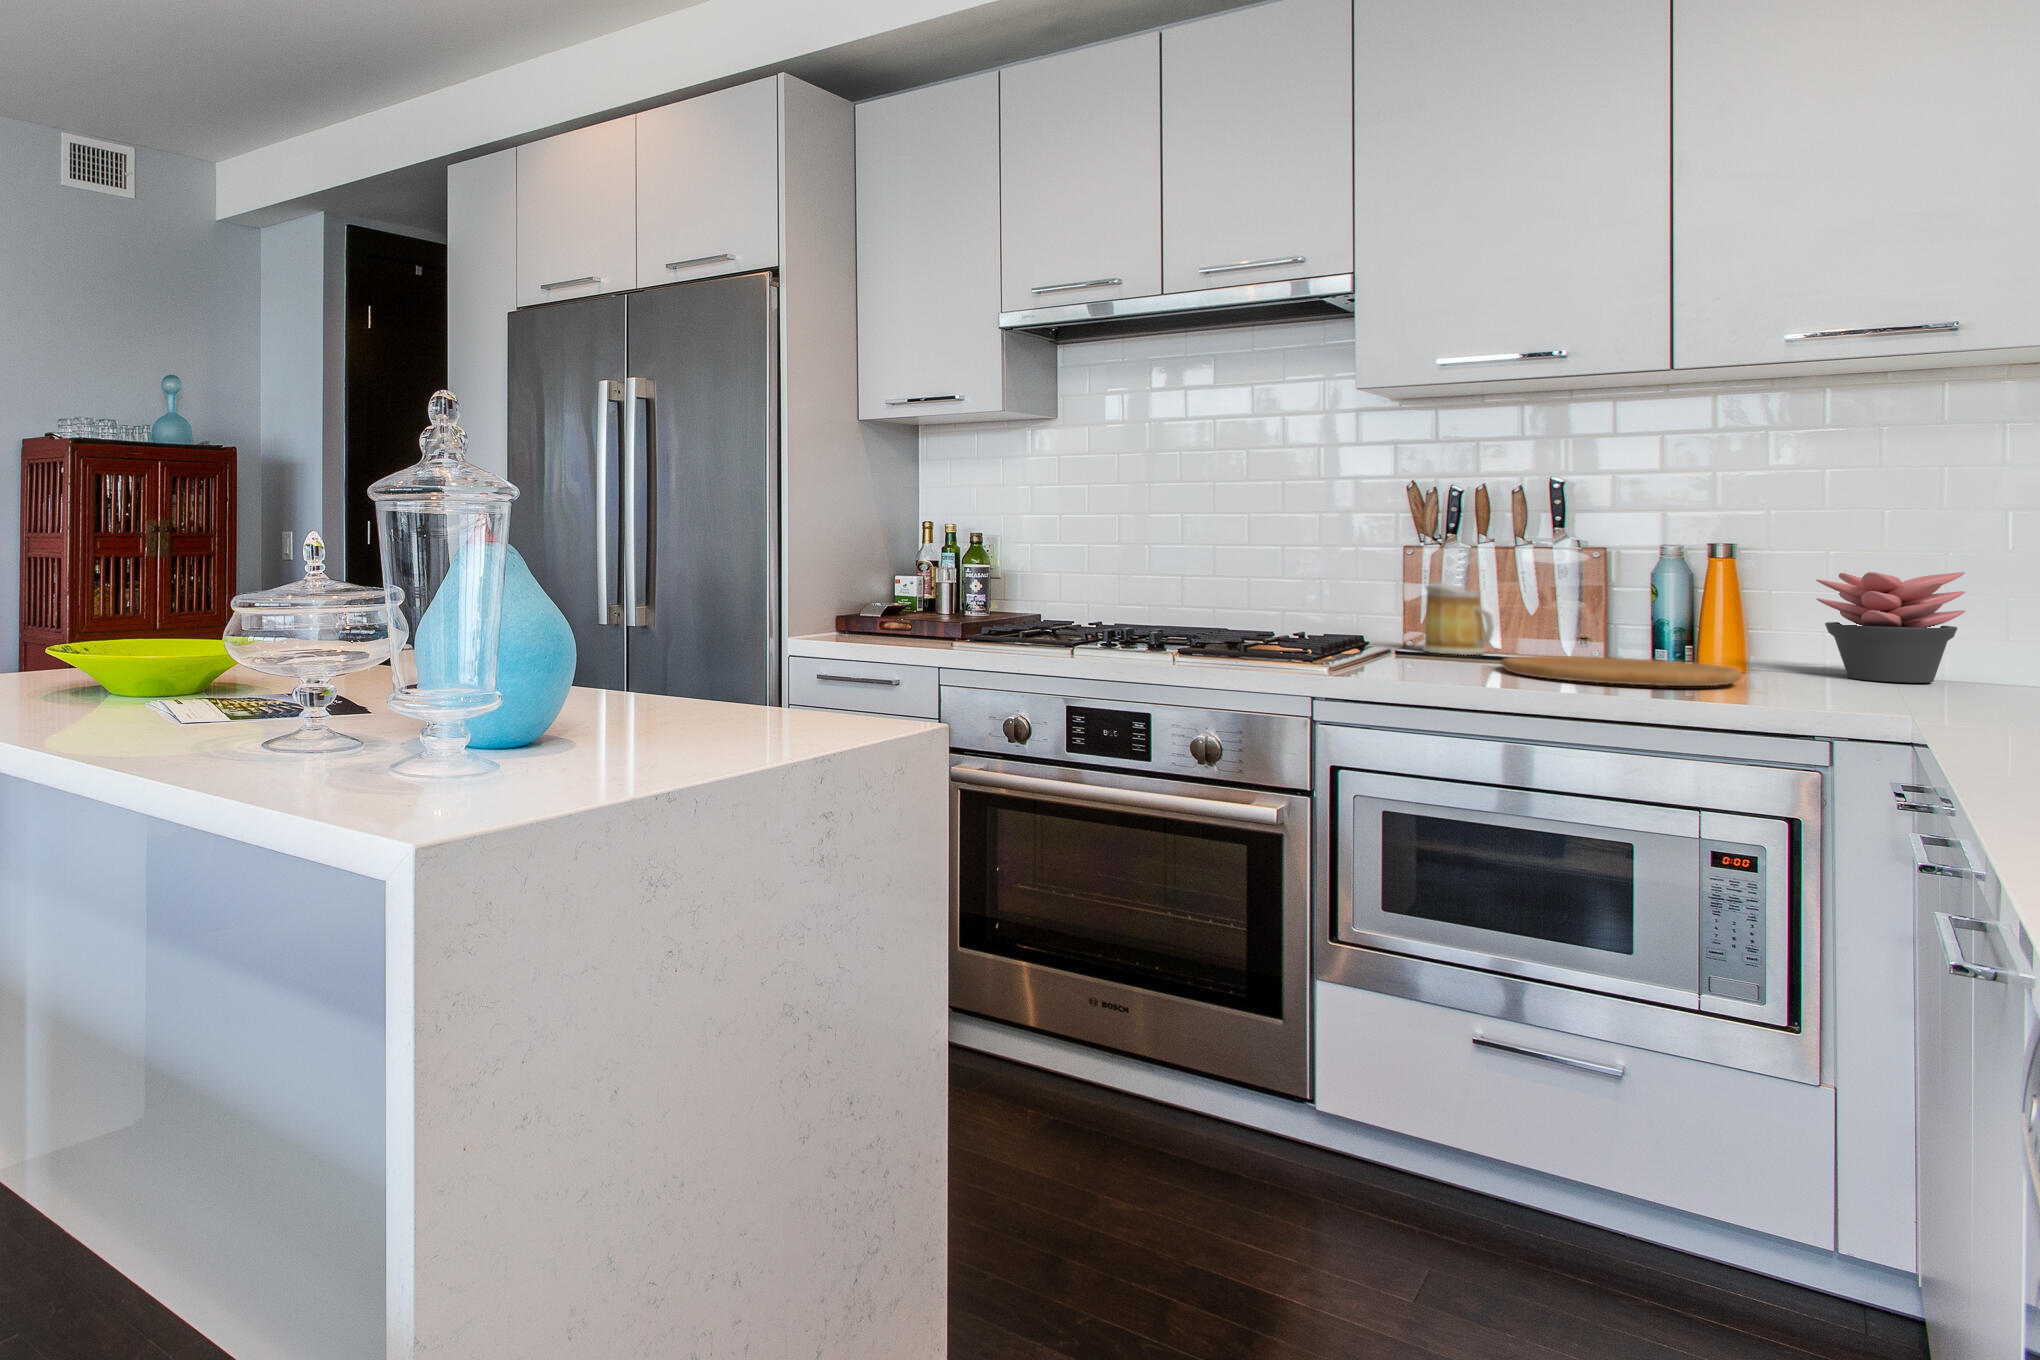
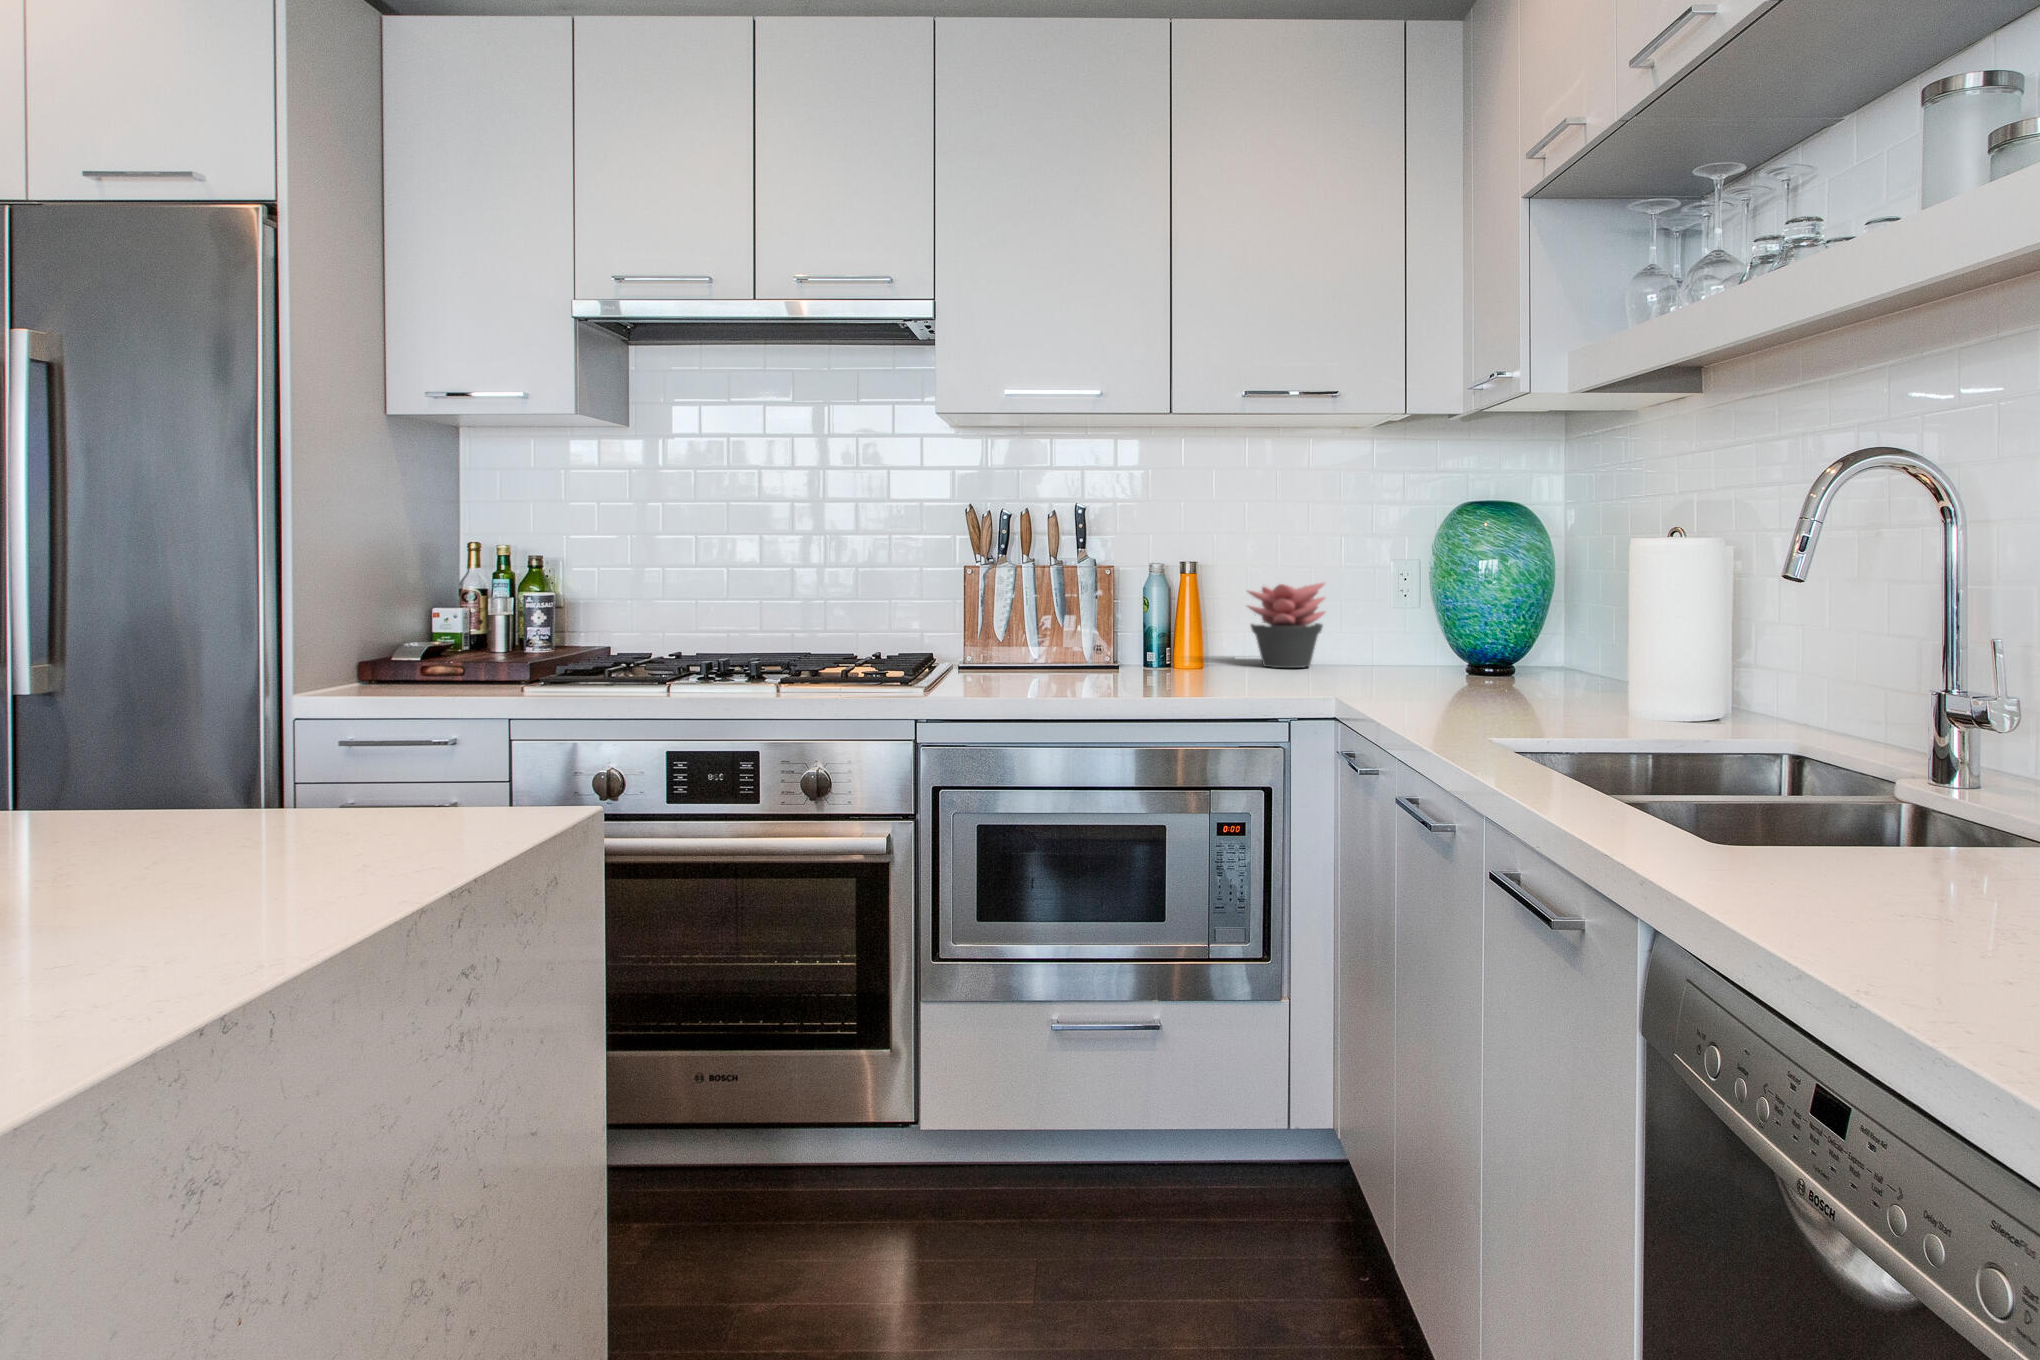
mug: present [1423,582,1494,655] -> none [981,600,1037,666]
cutting board: present [1501,656,1742,686] -> none [1053,661,1217,686]

